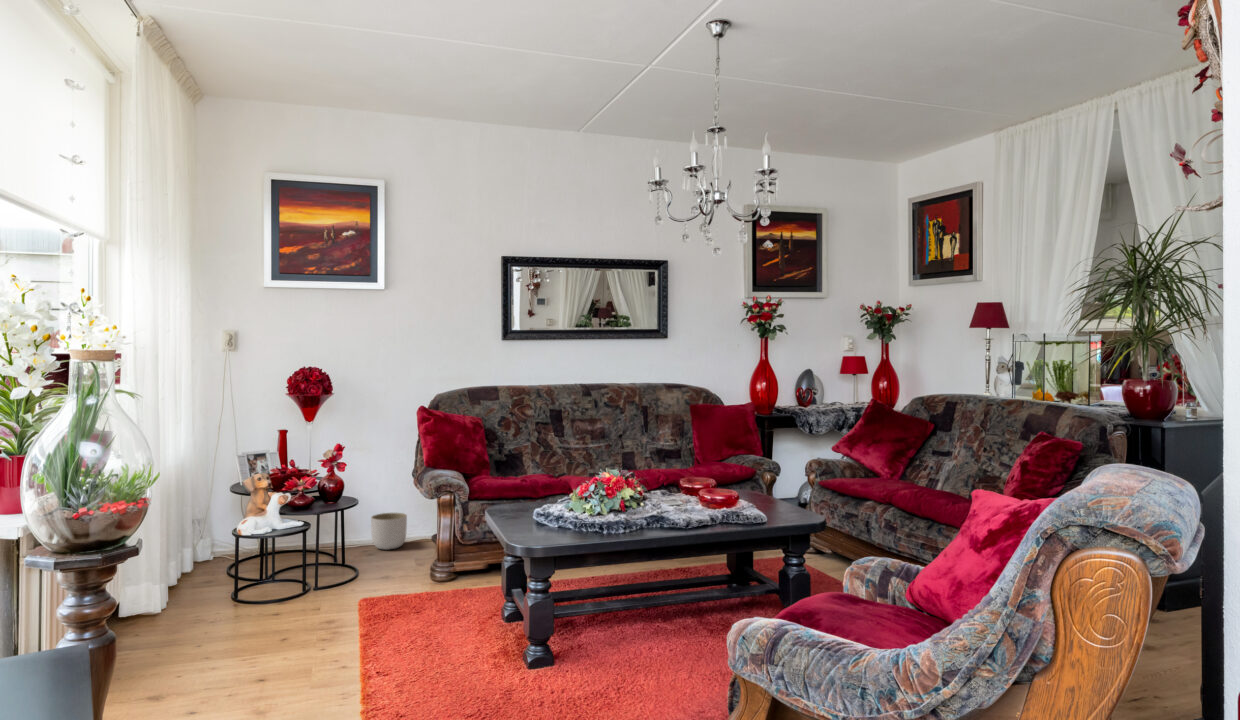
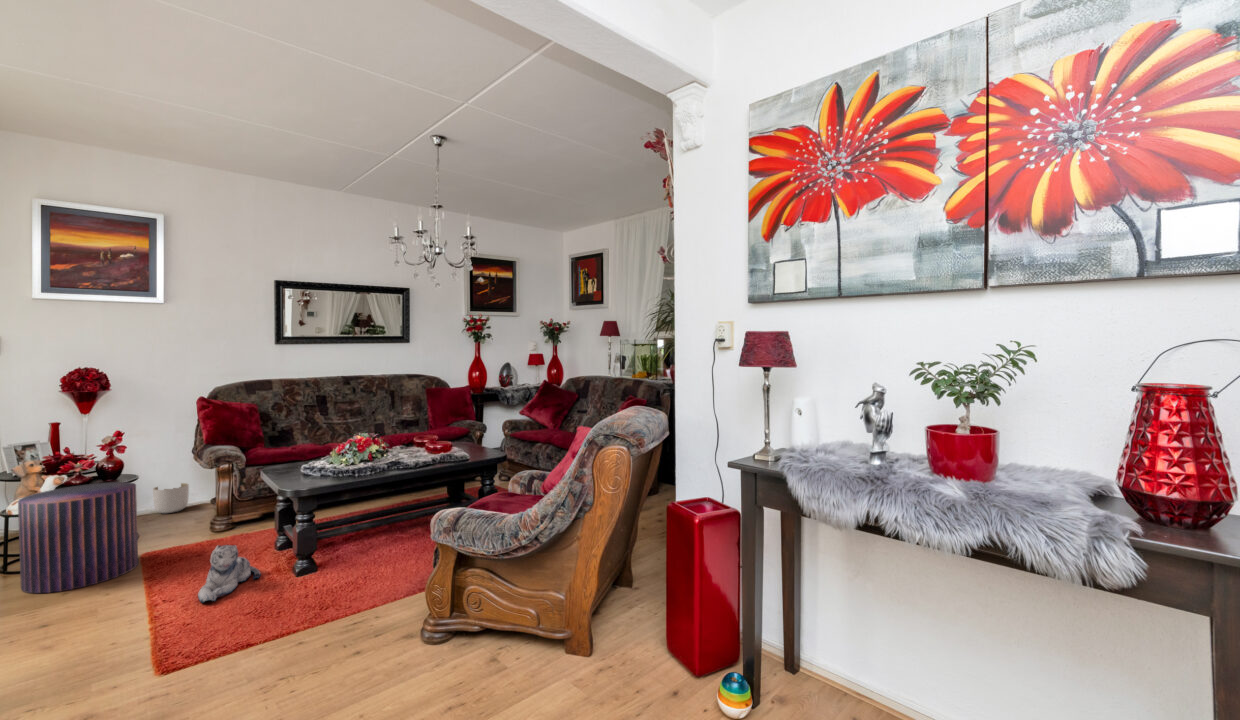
pouf: none [245,509,355,639] -> present [18,482,138,593]
plush toy: none [417,612,488,689] -> present [198,545,261,603]

